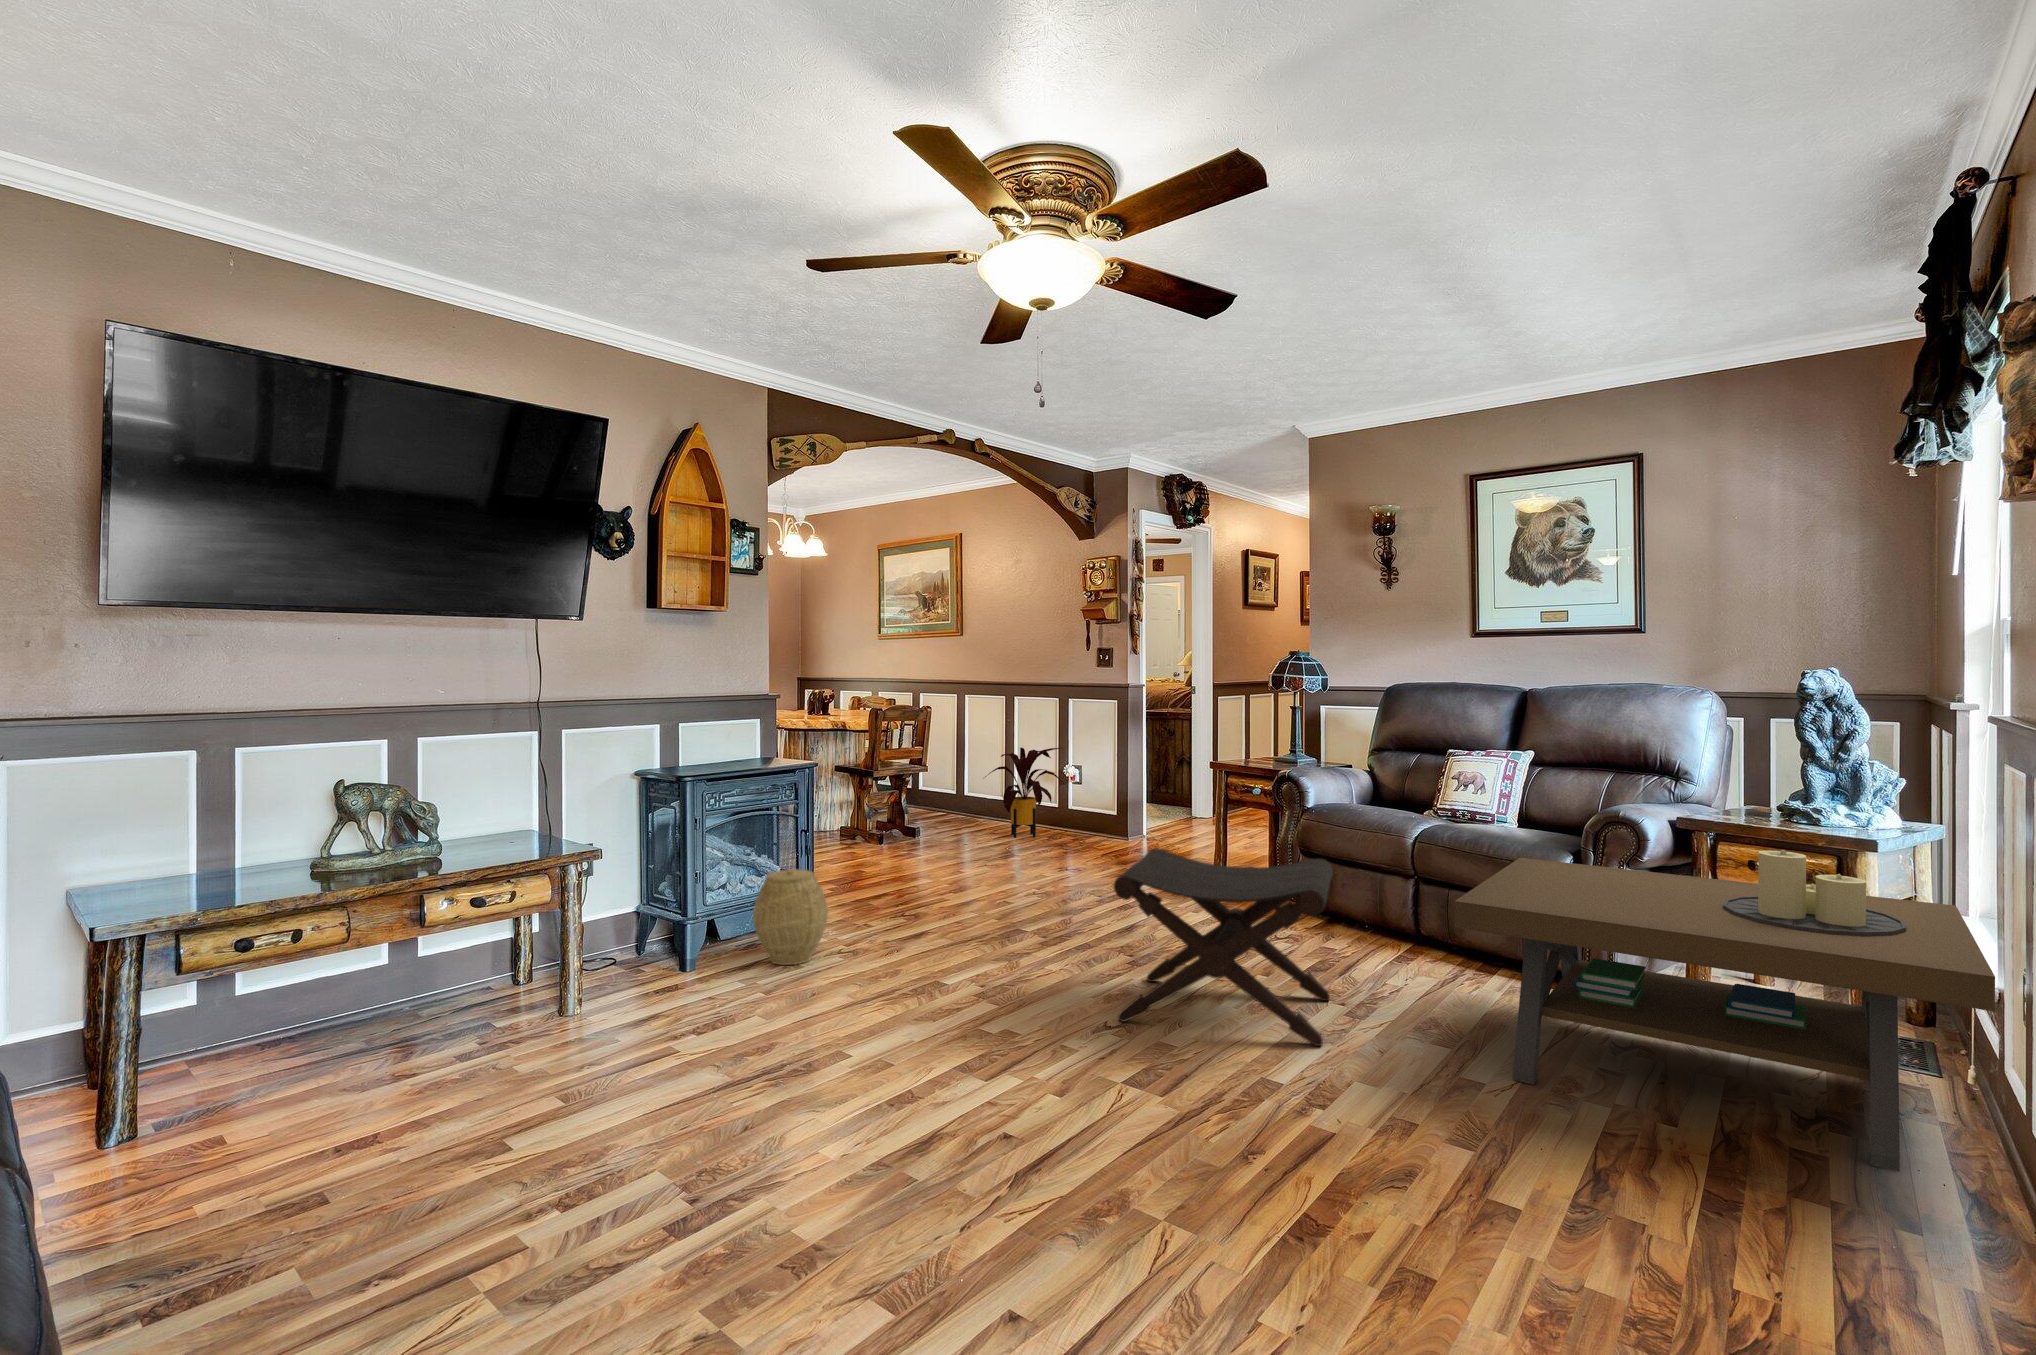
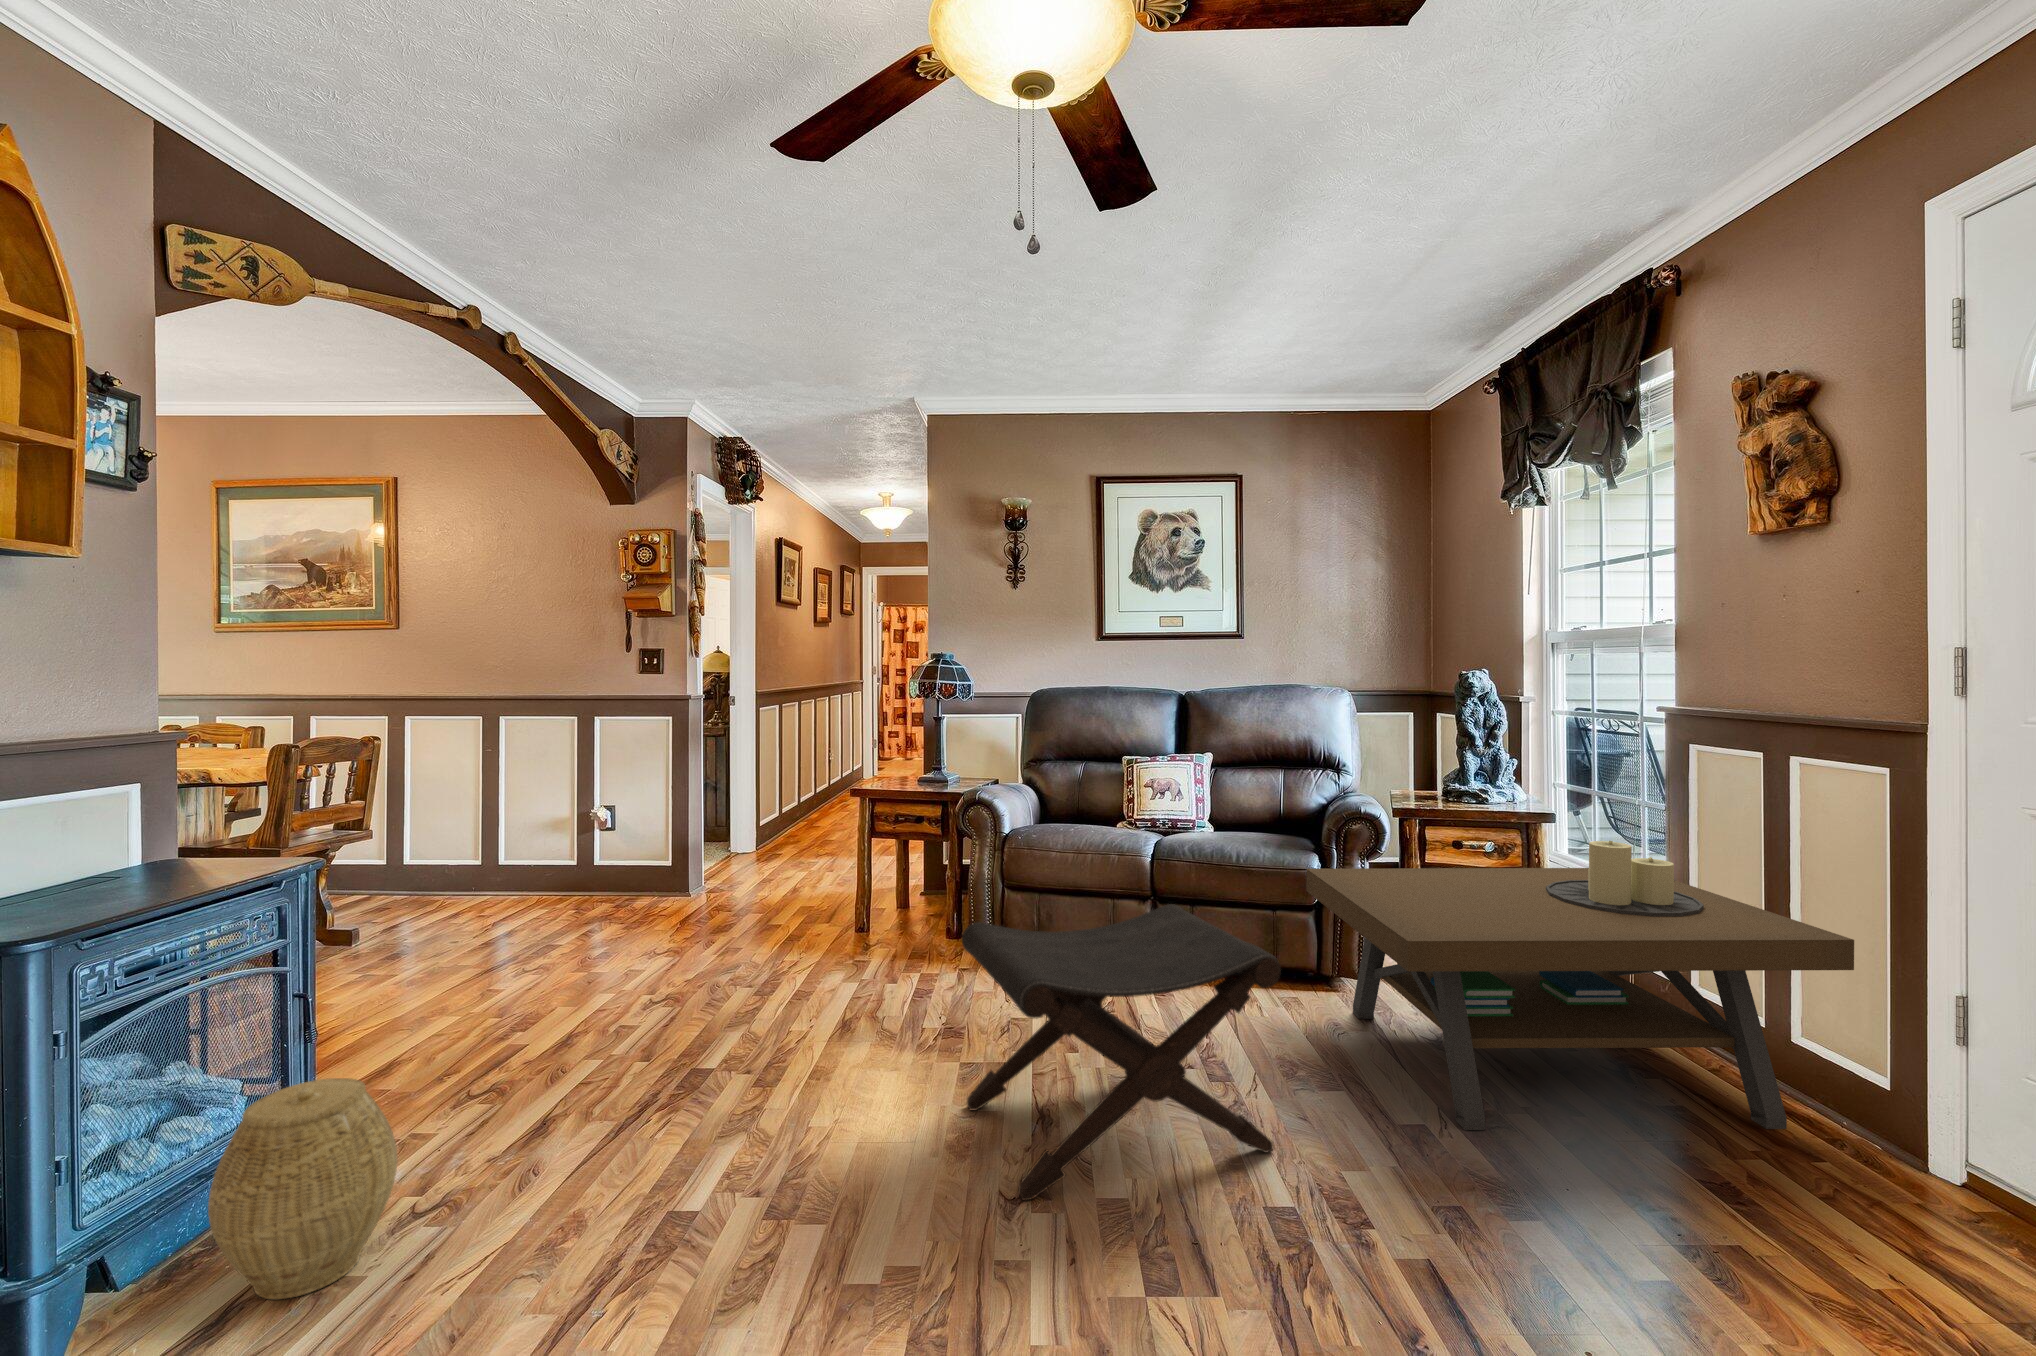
house plant: present [985,748,1067,838] -> none [476,779,604,908]

